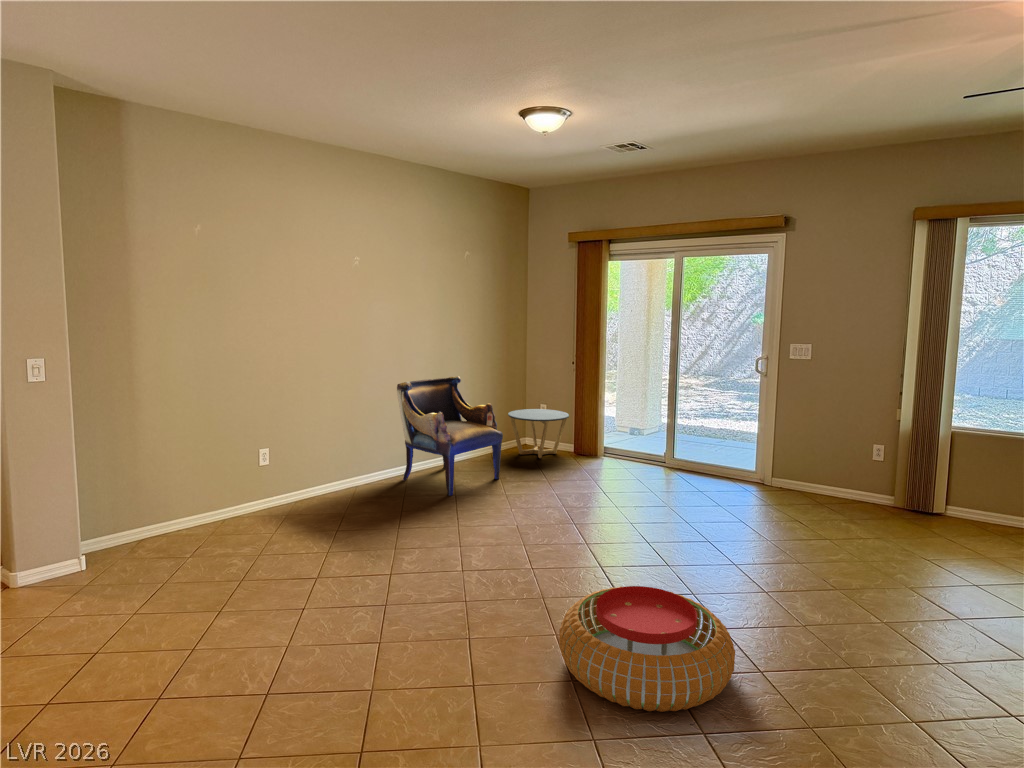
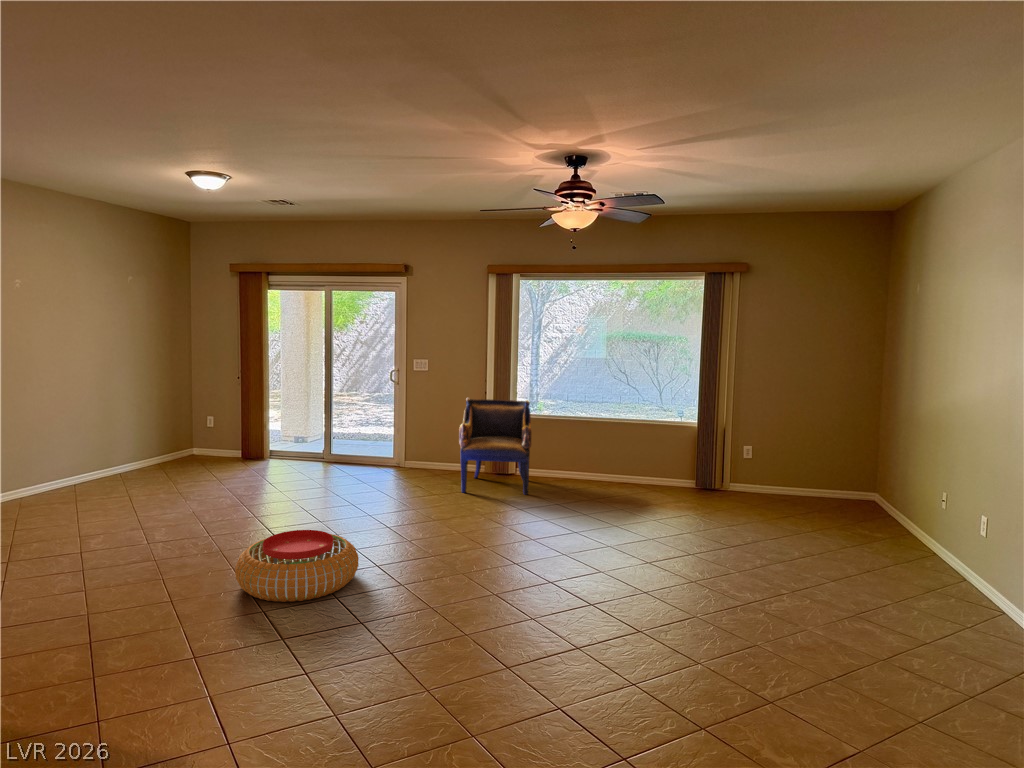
armchair: present [397,376,503,496] -> present [459,398,532,495]
side table: present [508,409,569,458] -> none [174,422,236,466]

